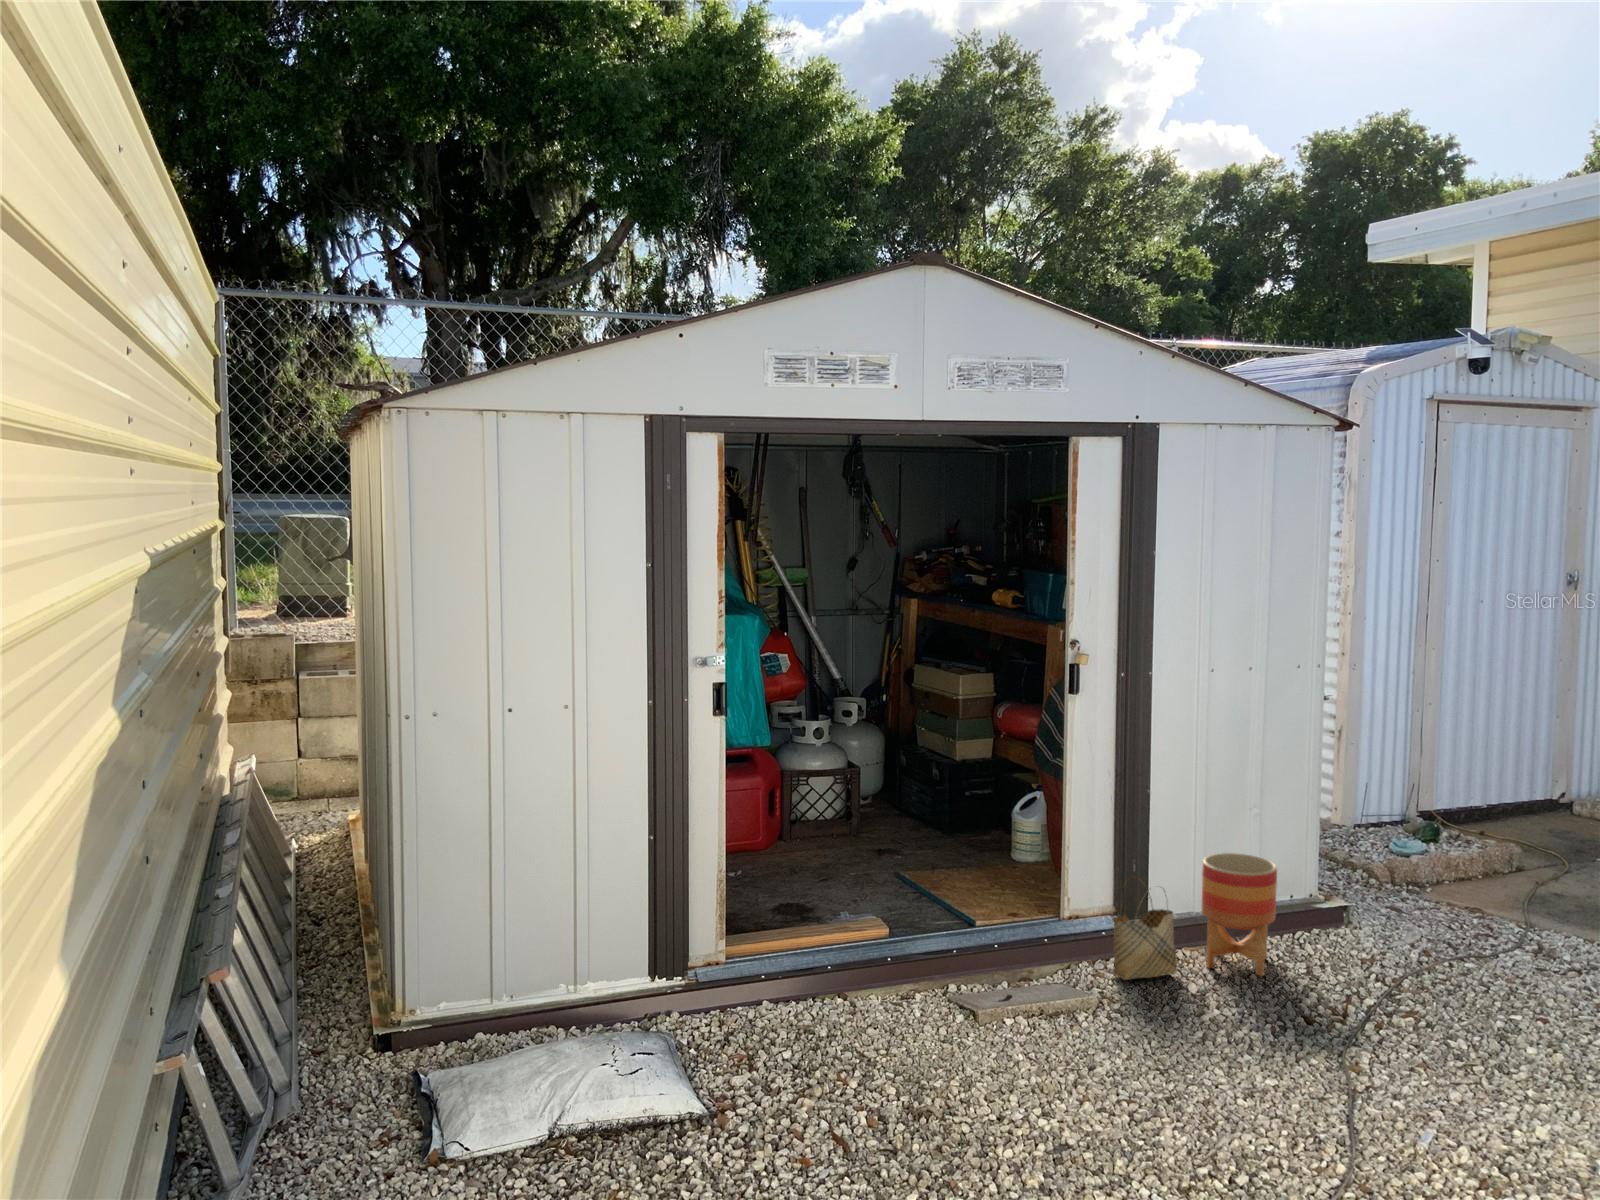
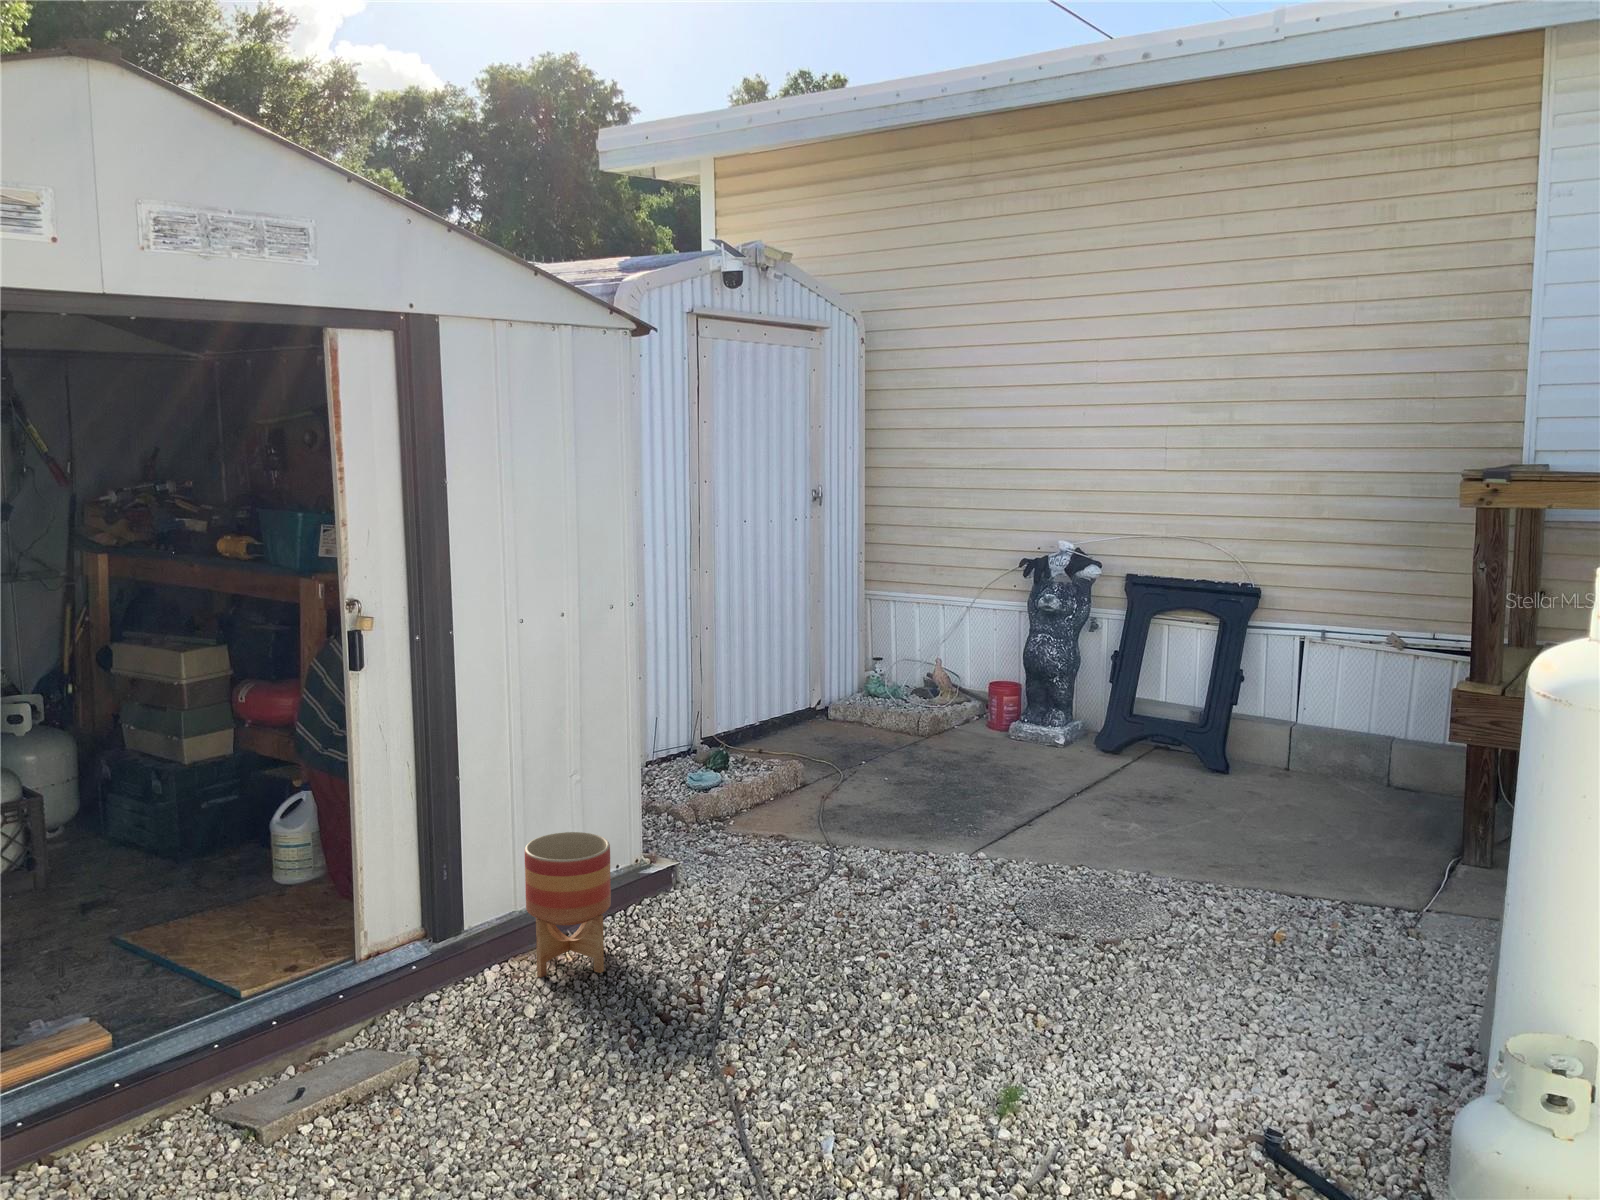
woven basket: present [1113,877,1177,980] -> none [426,888,507,1022]

